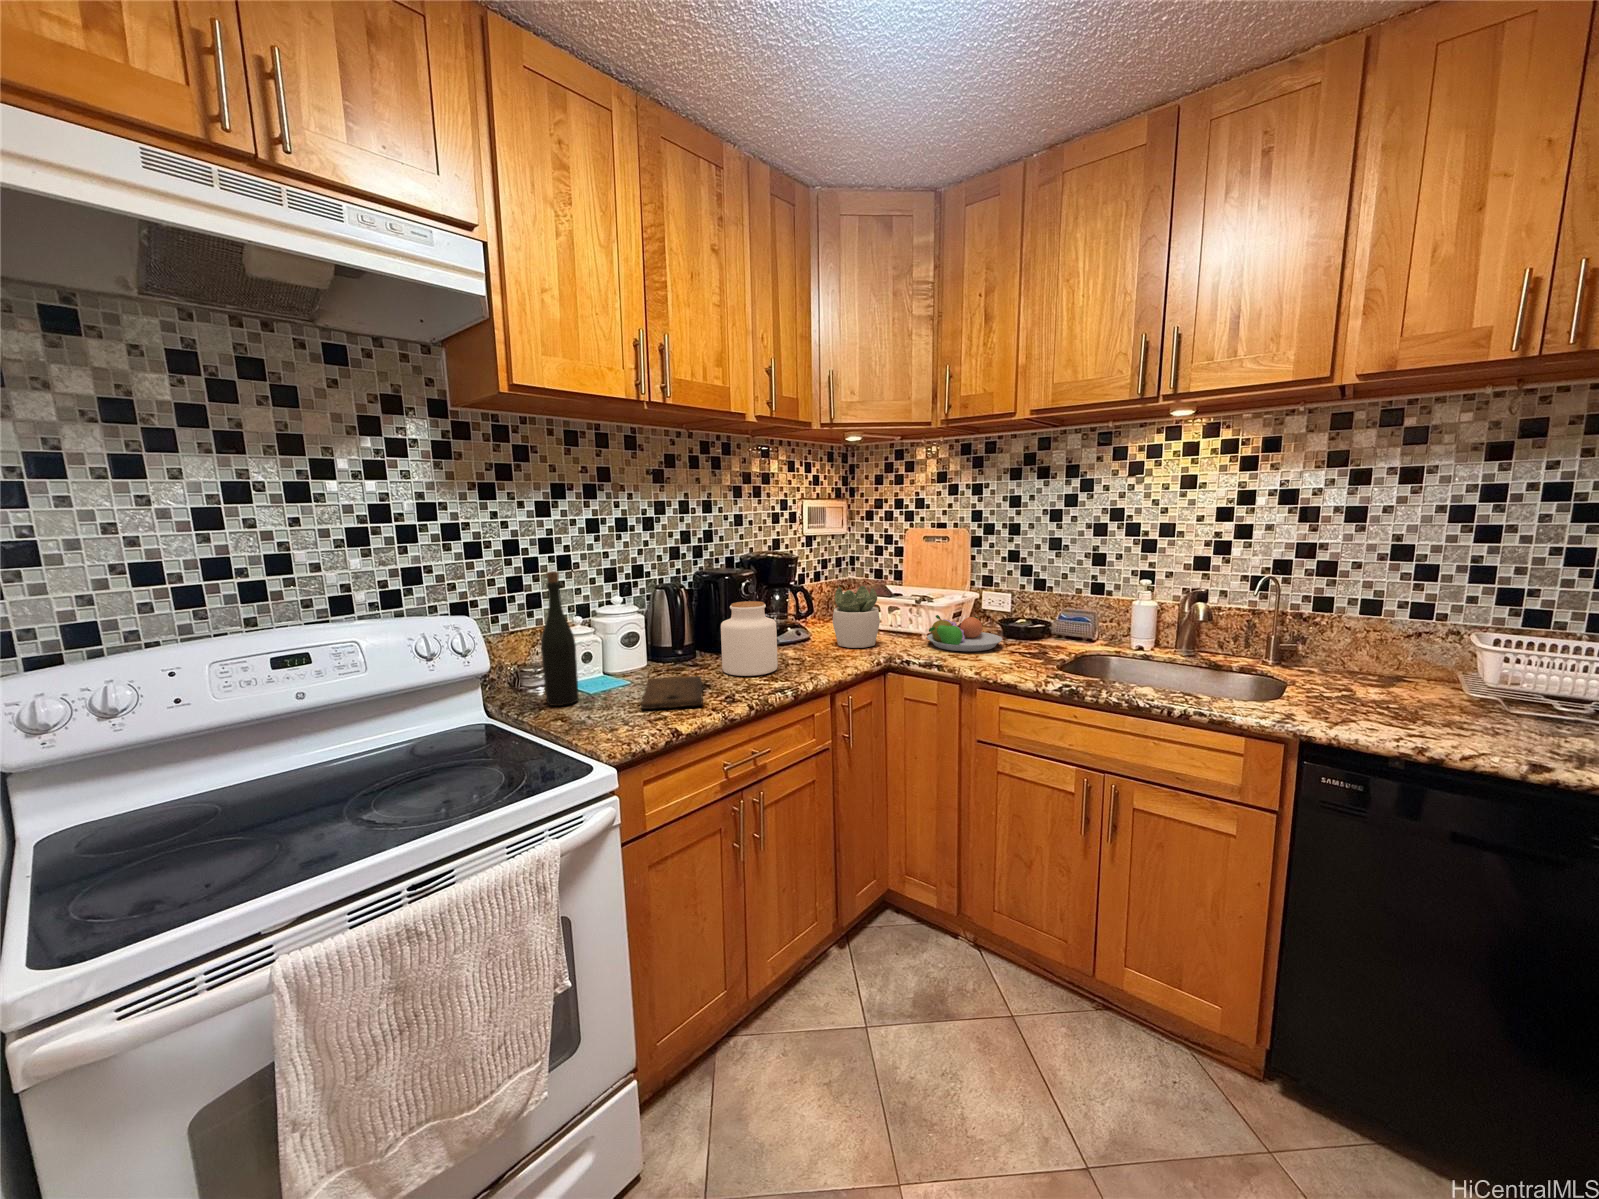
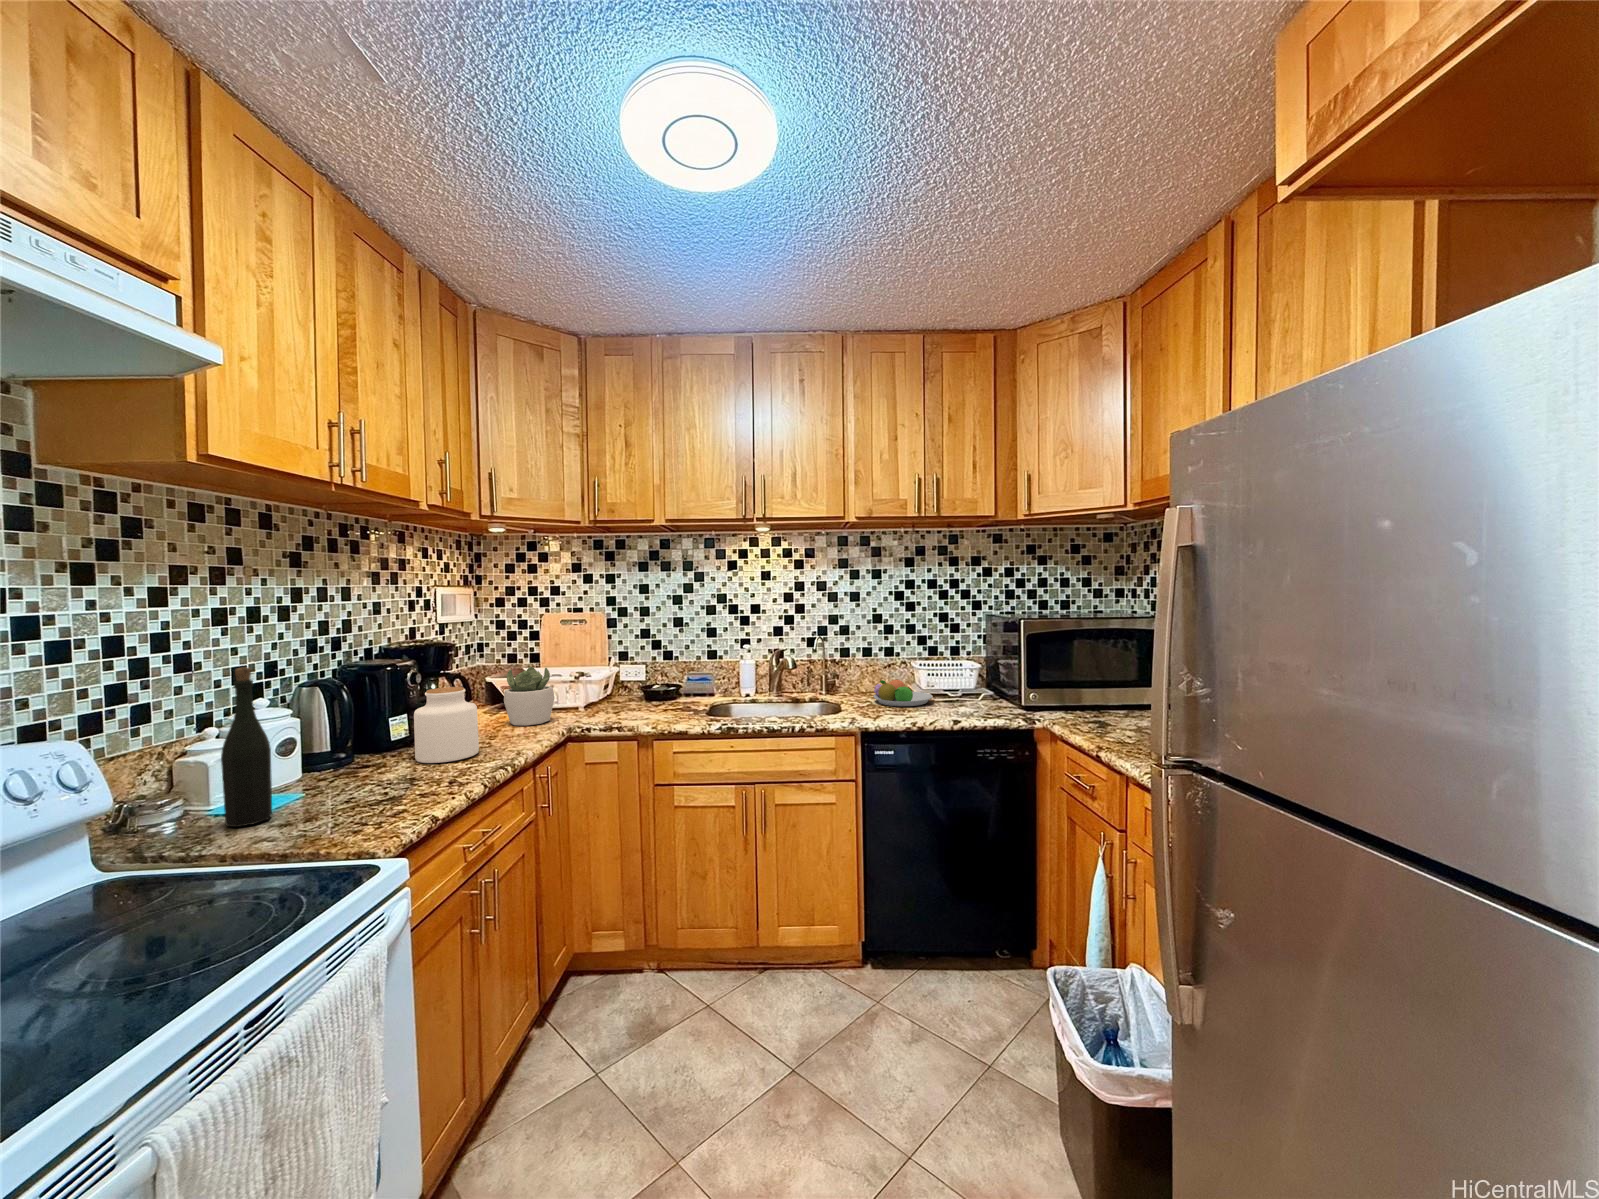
fruit bowl: present [927,615,1002,651] -> present [873,679,932,706]
cutting board: present [641,676,703,709] -> none [342,768,442,805]

